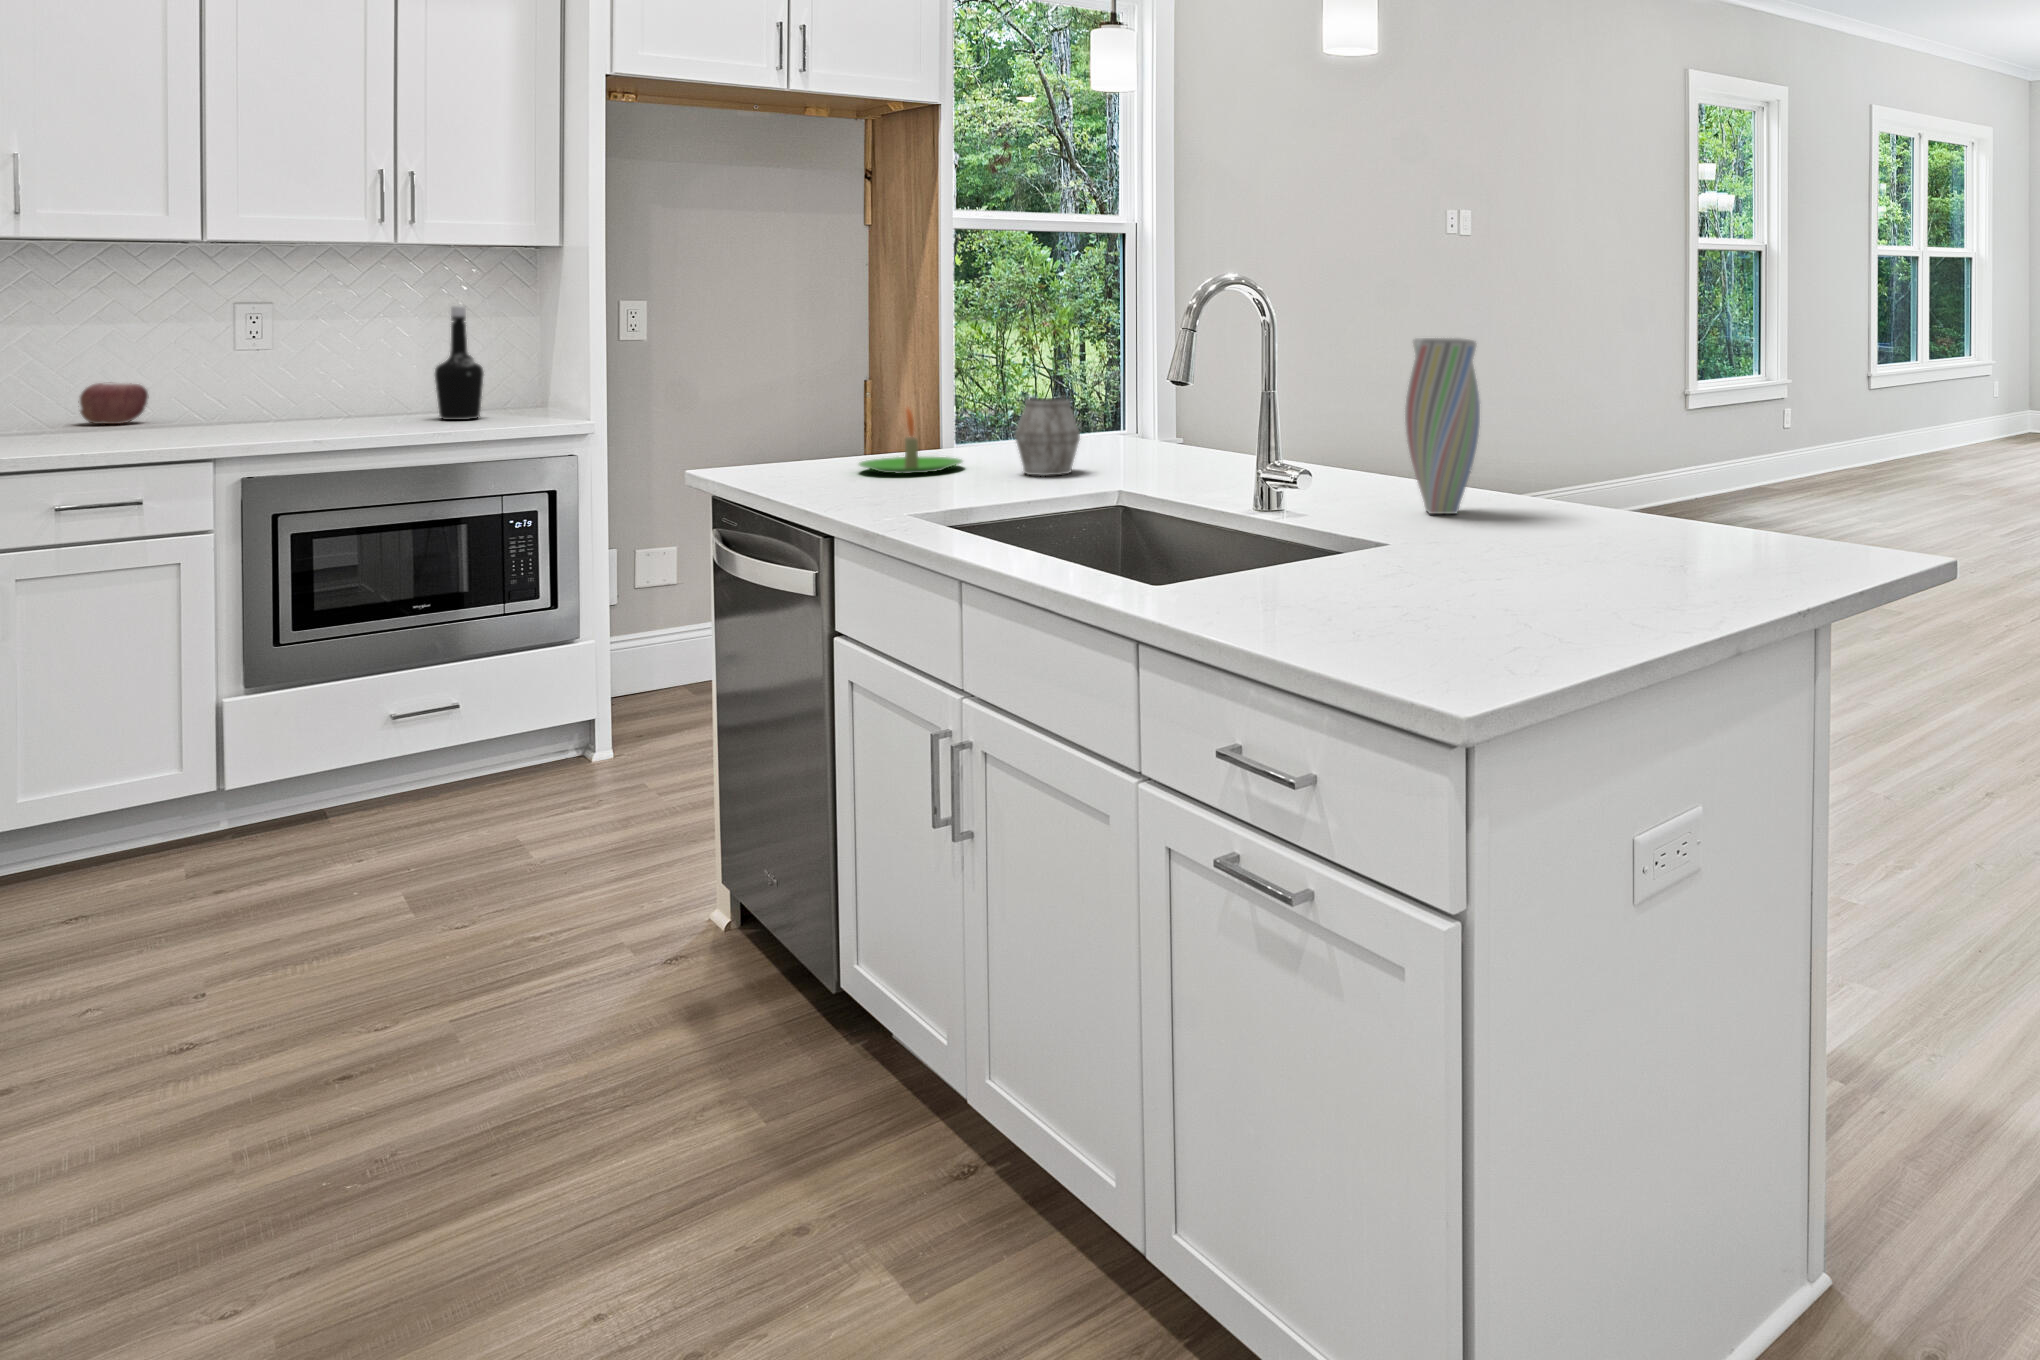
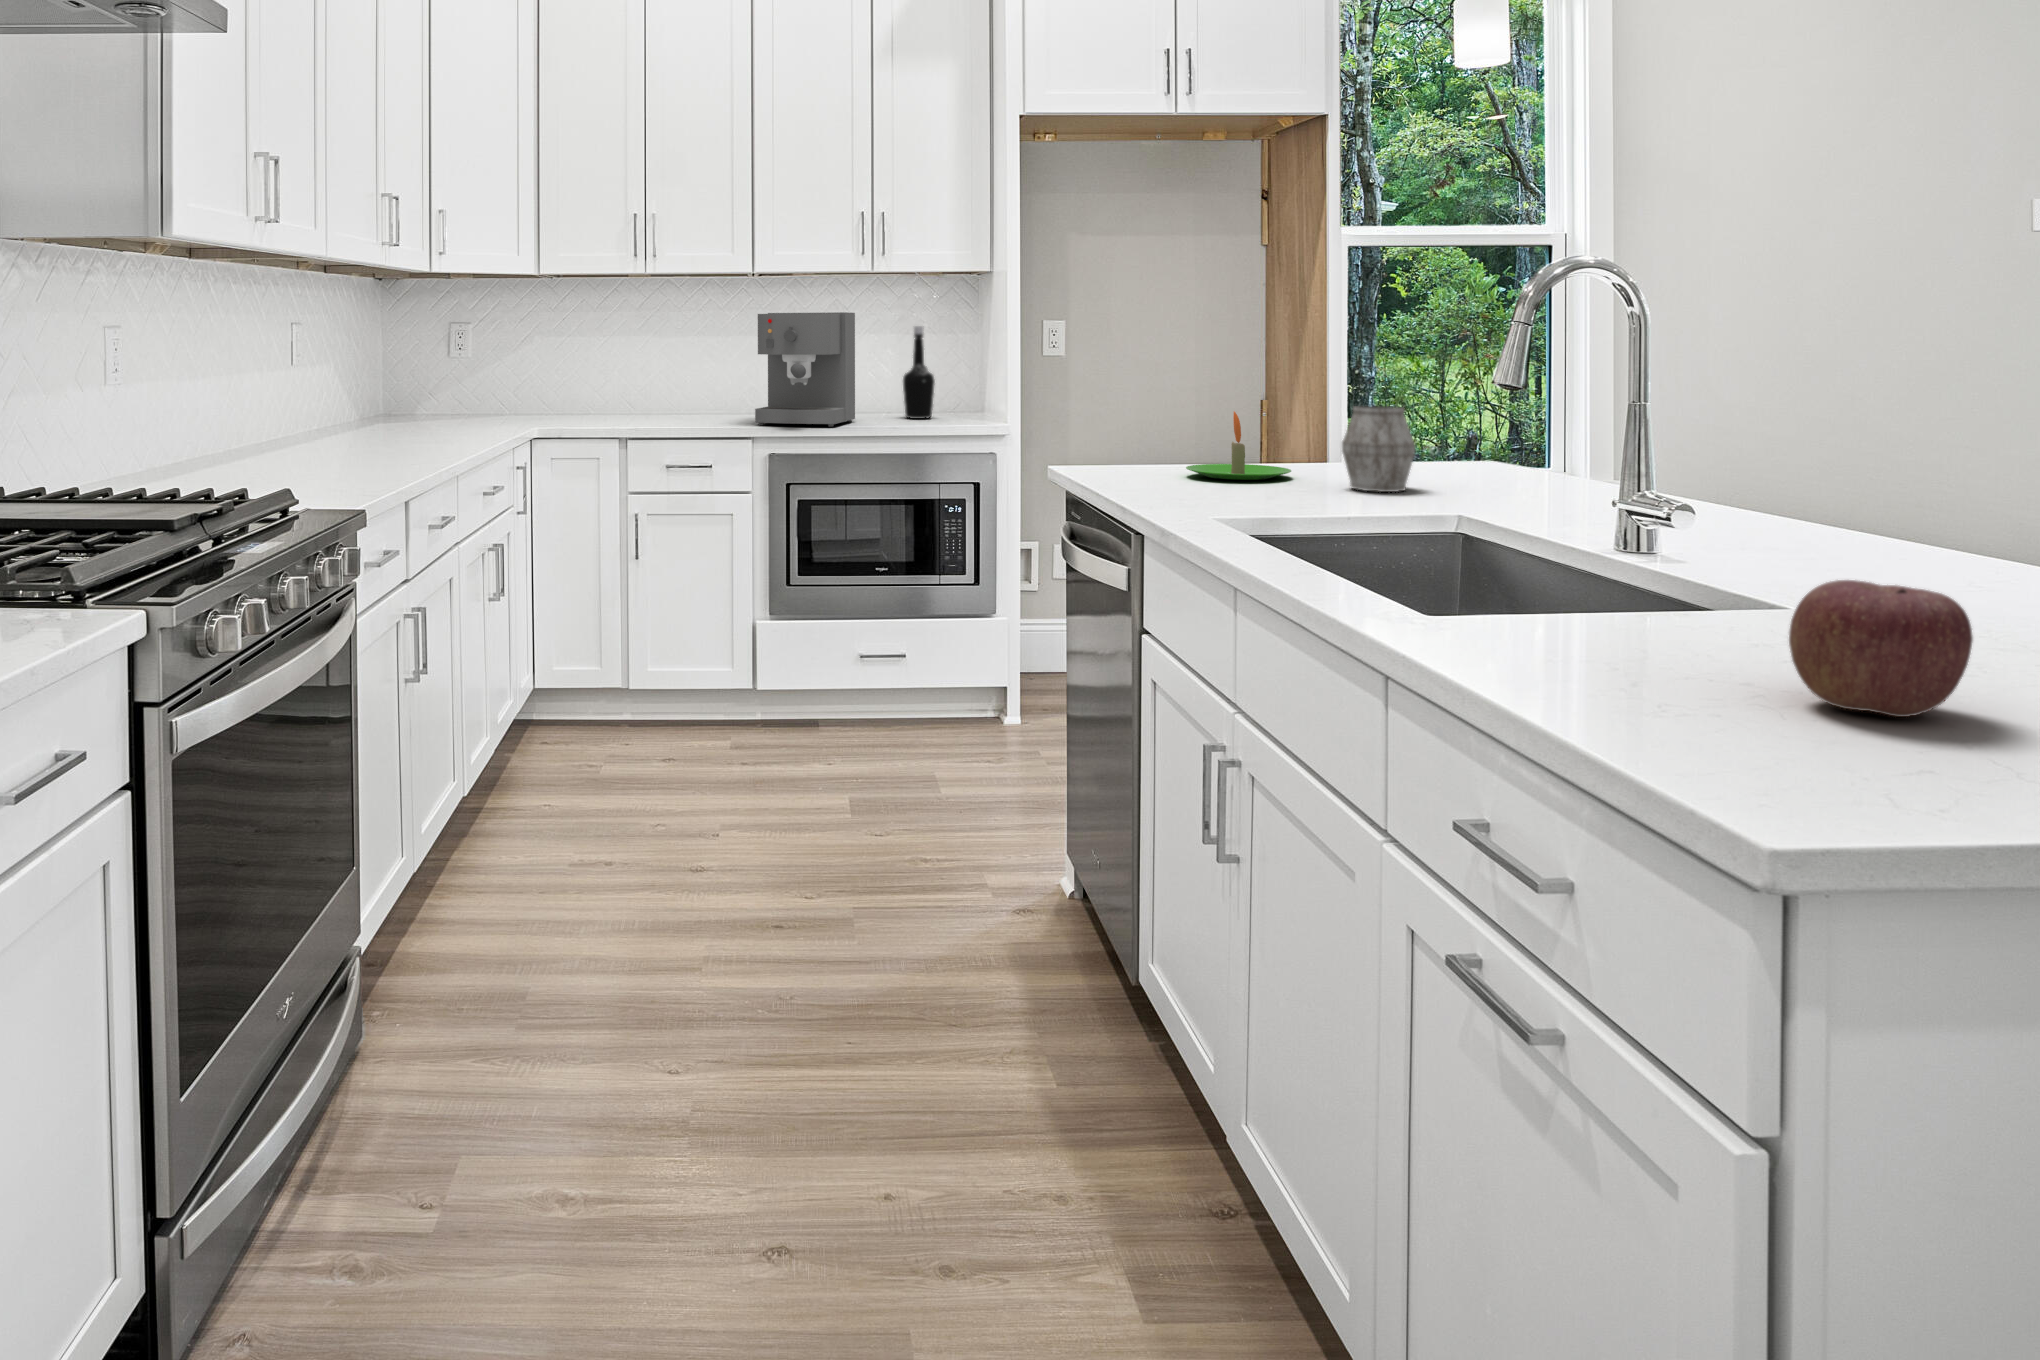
coffee maker: none [192,287,363,440] -> present [755,312,855,427]
vase: present [1405,338,1480,514] -> none [1854,323,2002,582]
apple: present [80,383,149,424] -> present [1789,580,1973,717]

